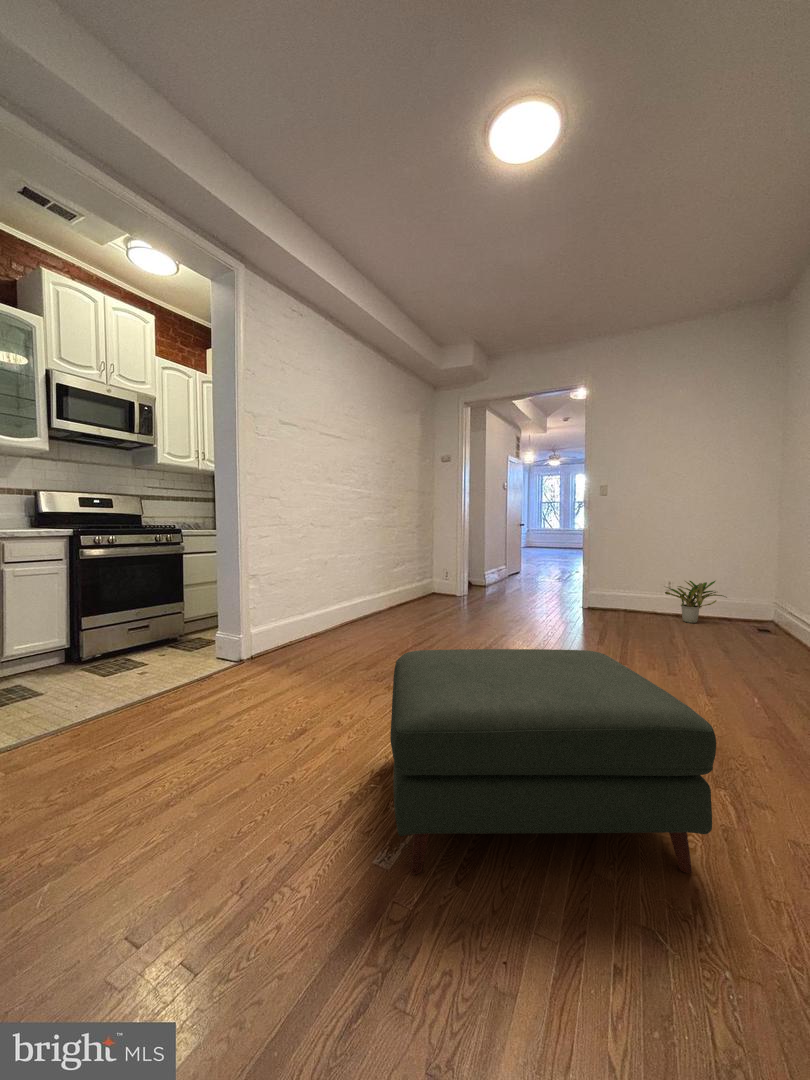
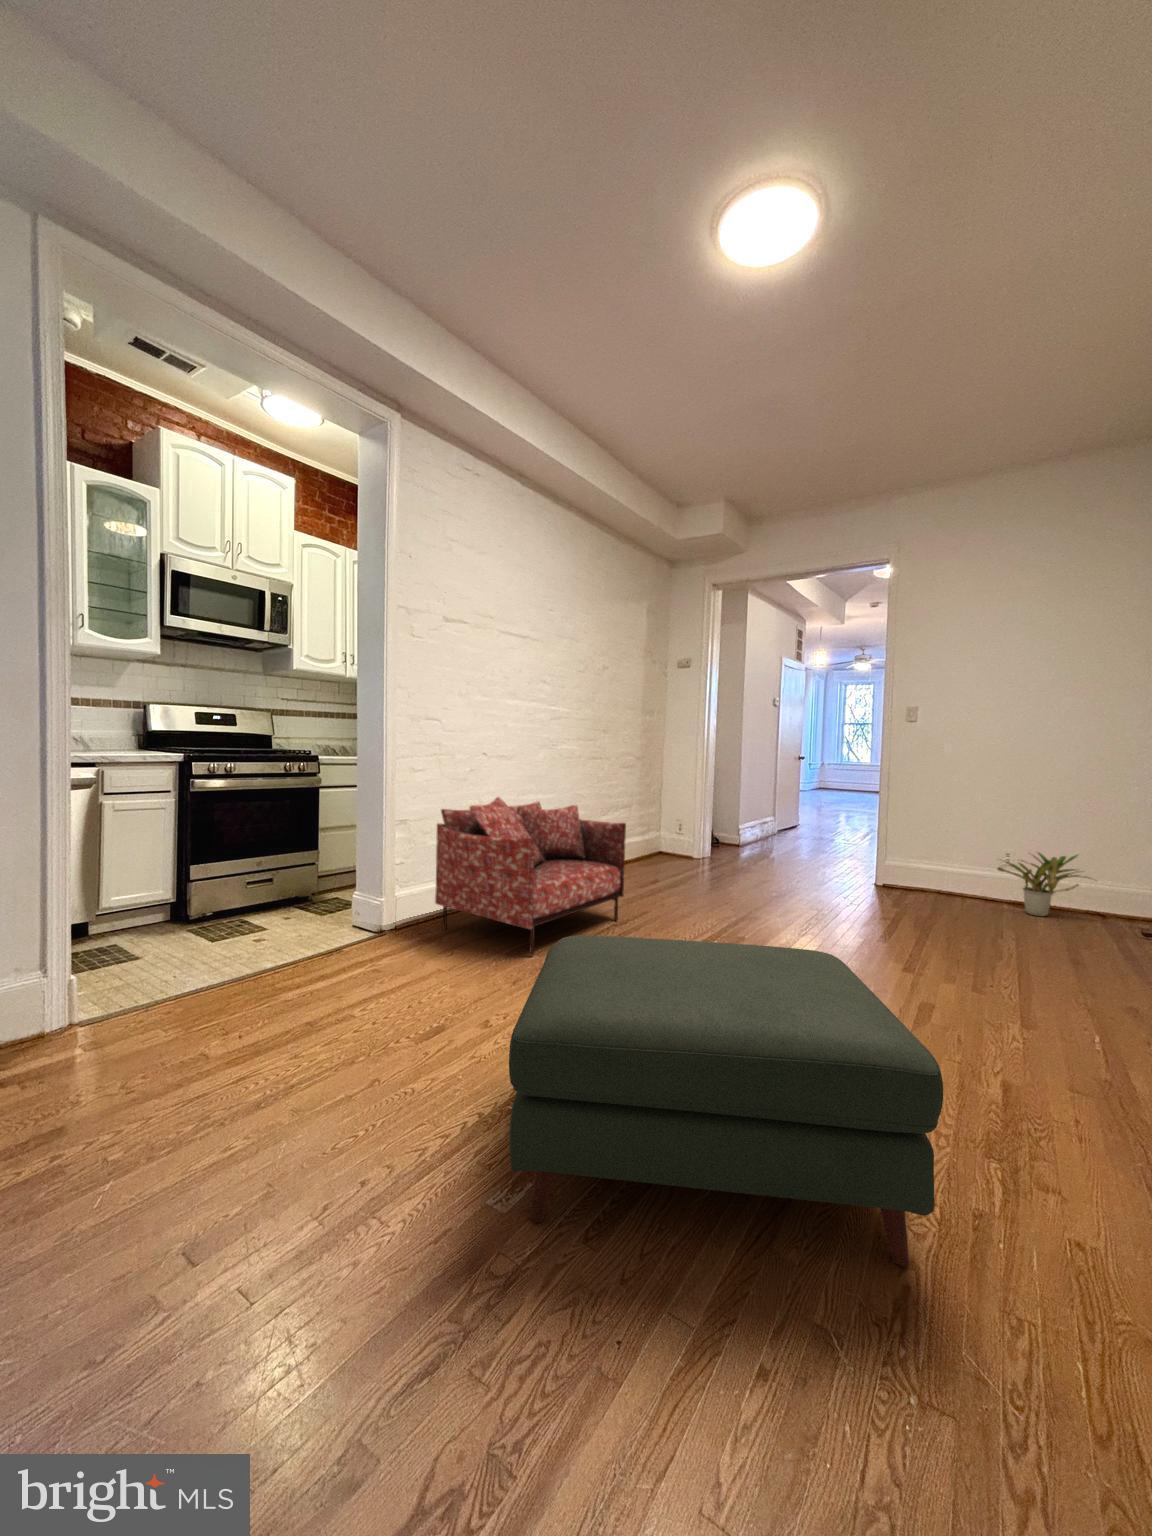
armchair: none [282,555,421,671] -> present [435,797,626,955]

